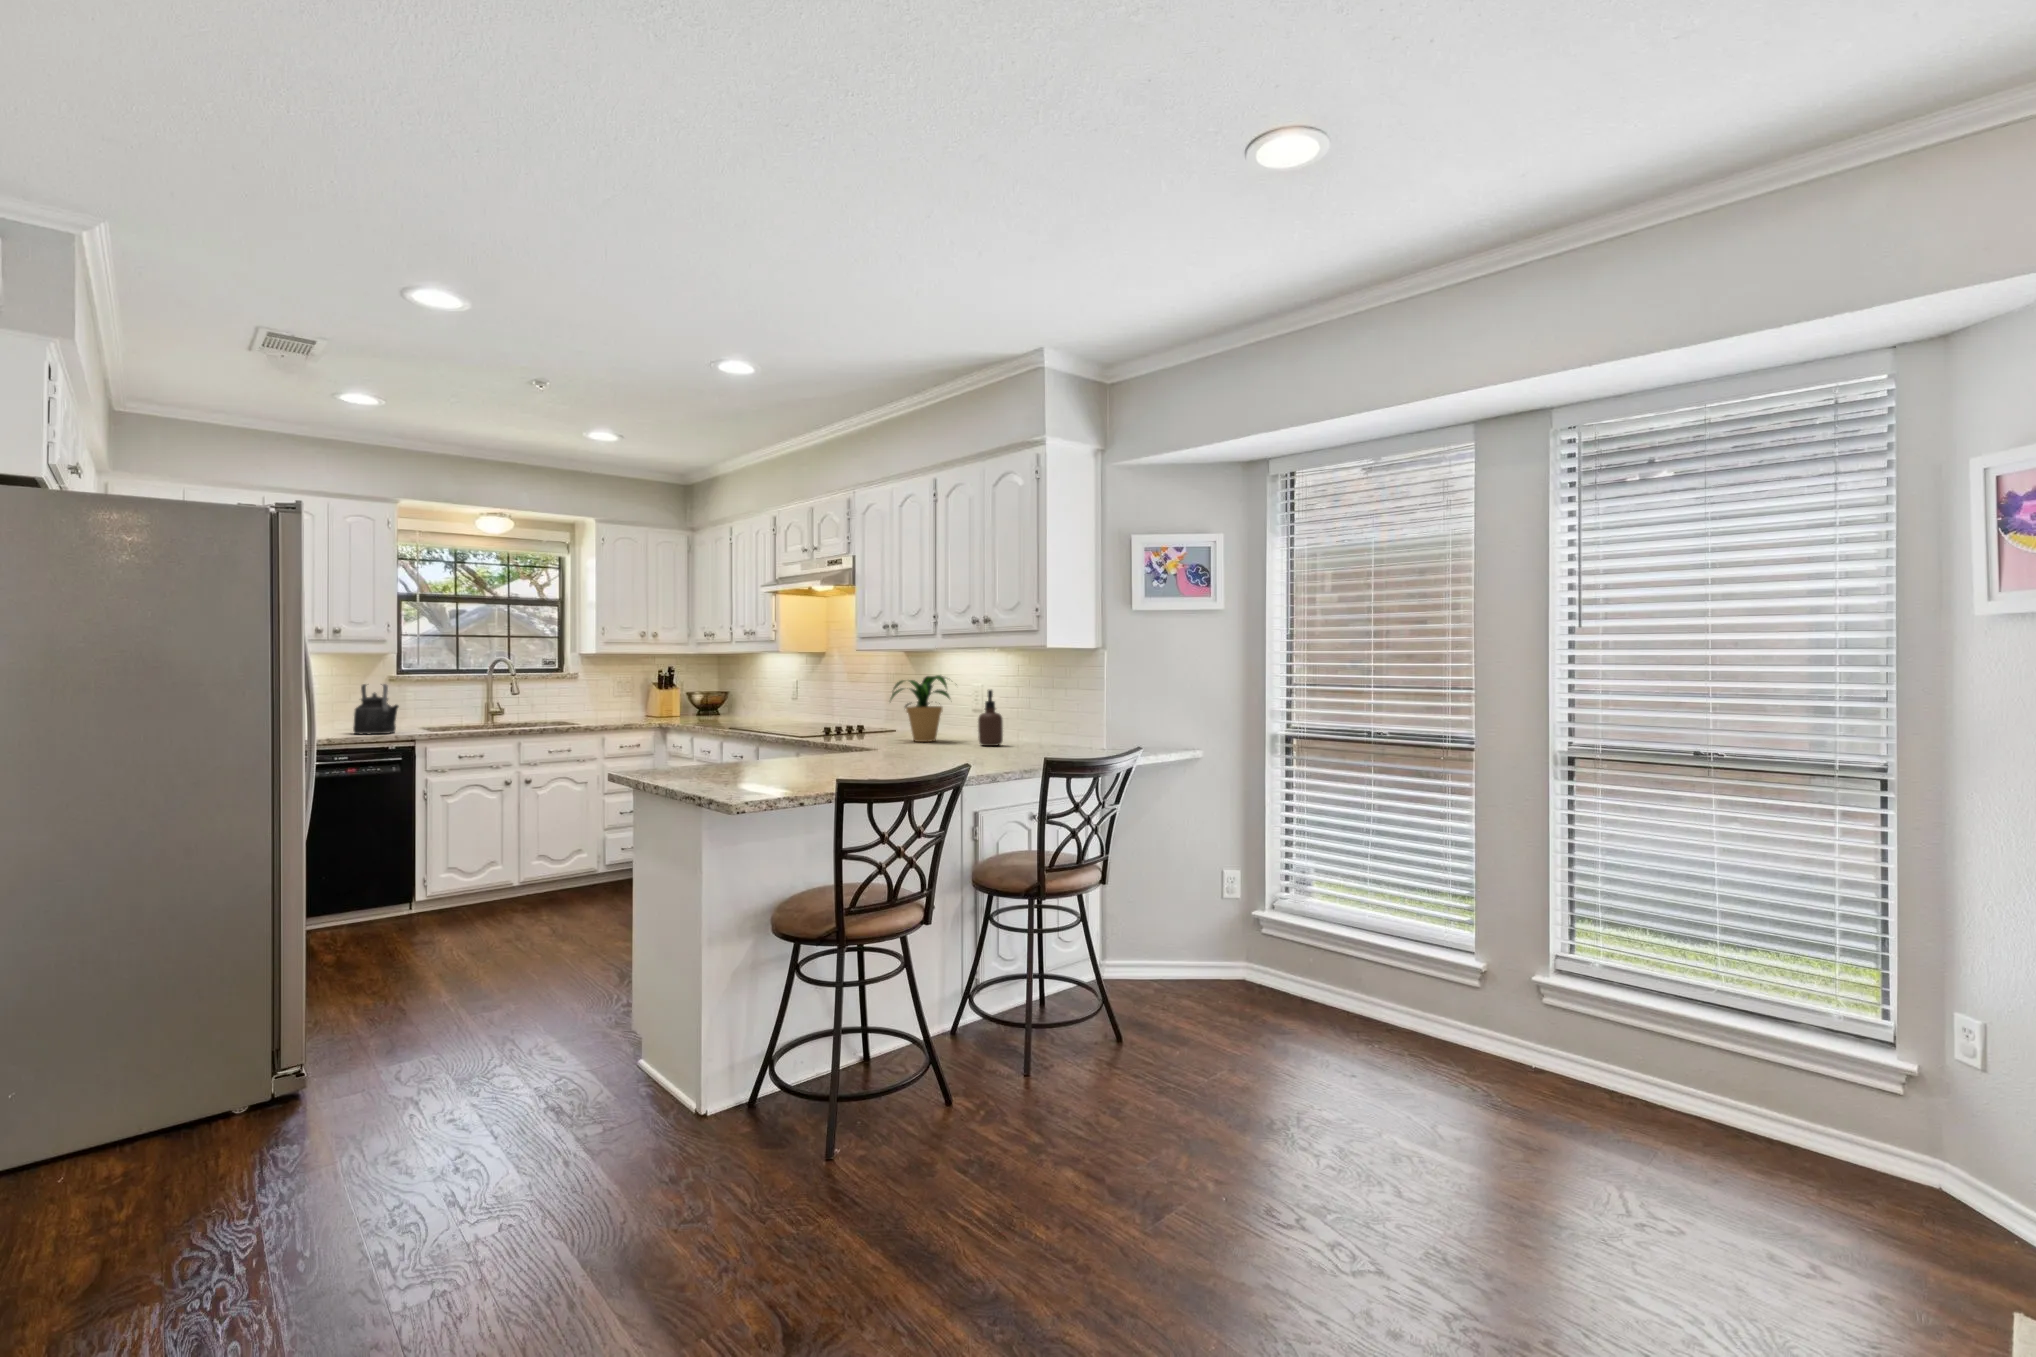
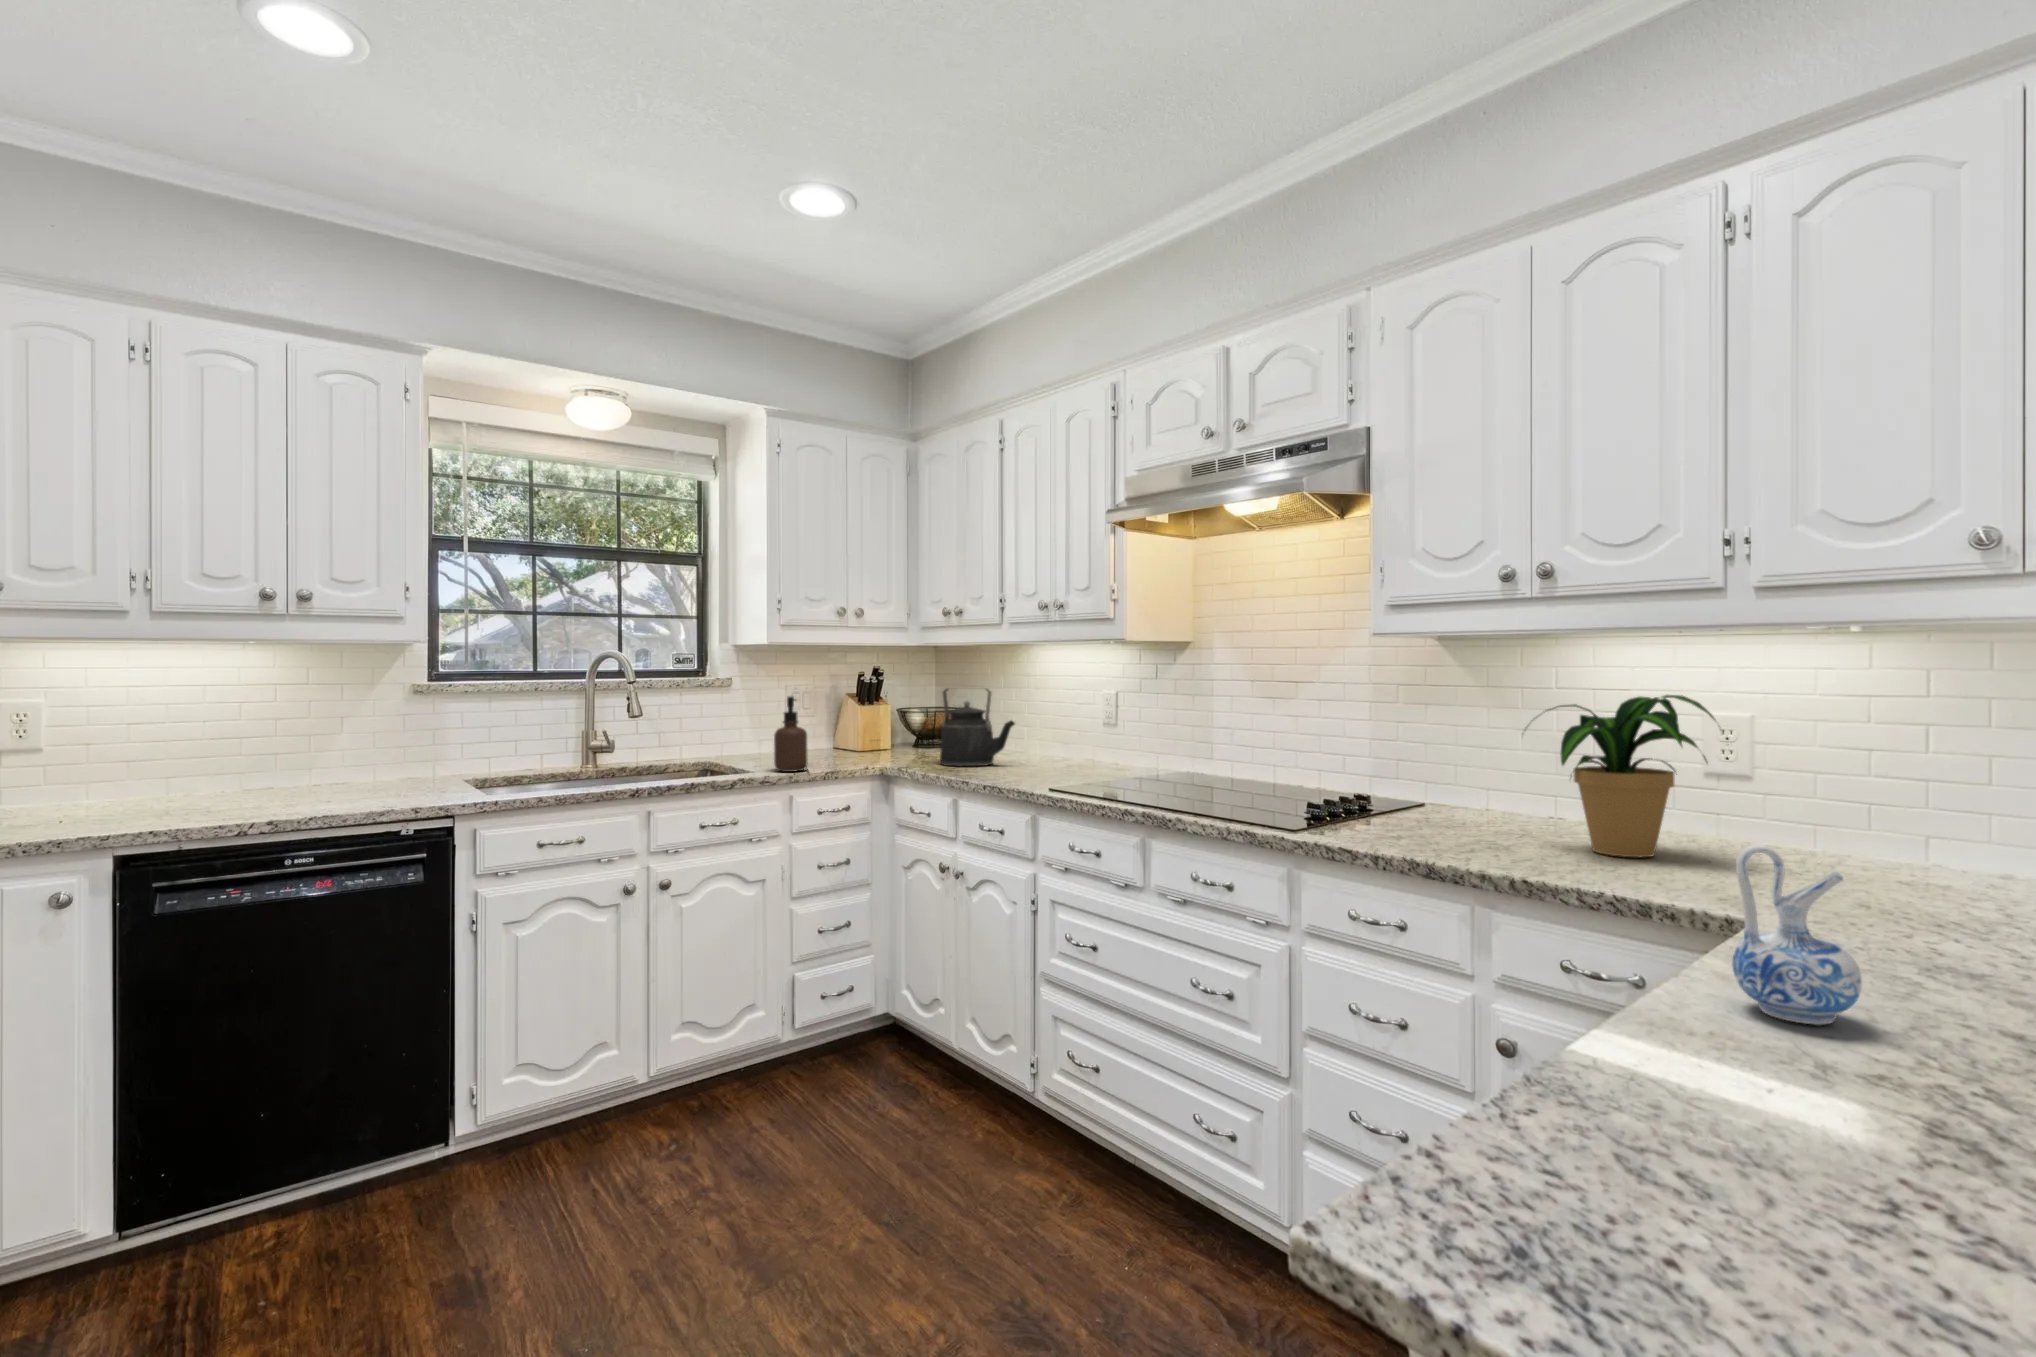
kettle: present [353,684,399,734] -> present [940,688,1015,766]
soap dispenser: present [978,690,1003,746] -> present [774,696,808,772]
ceramic pitcher: none [807,712,836,761] -> present [1732,845,1862,1025]

